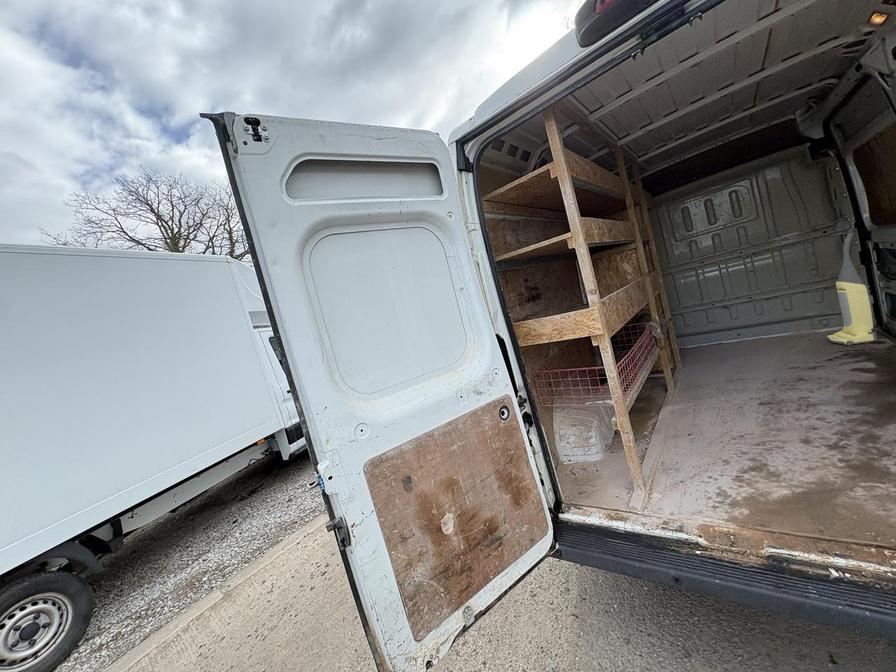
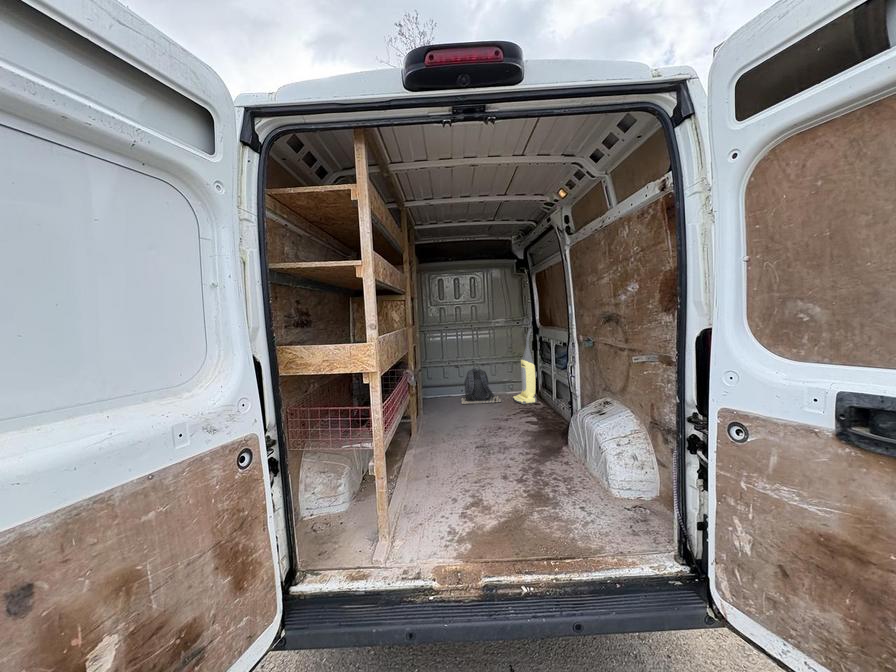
backpack: none [734,305,805,353] -> present [461,368,501,404]

